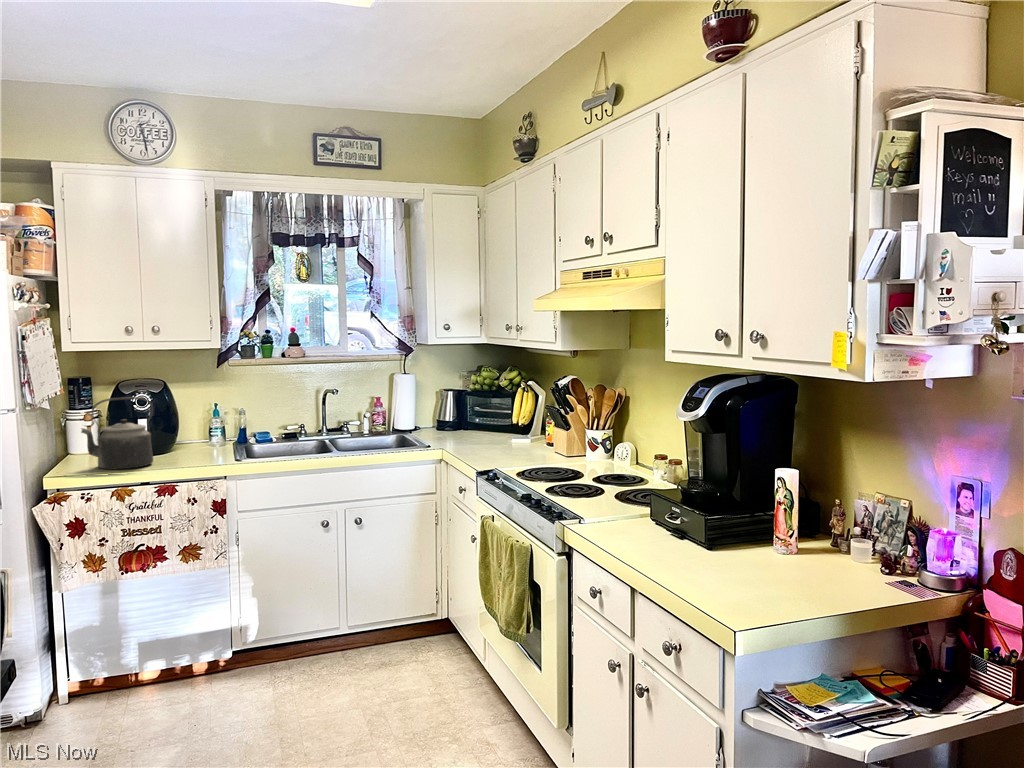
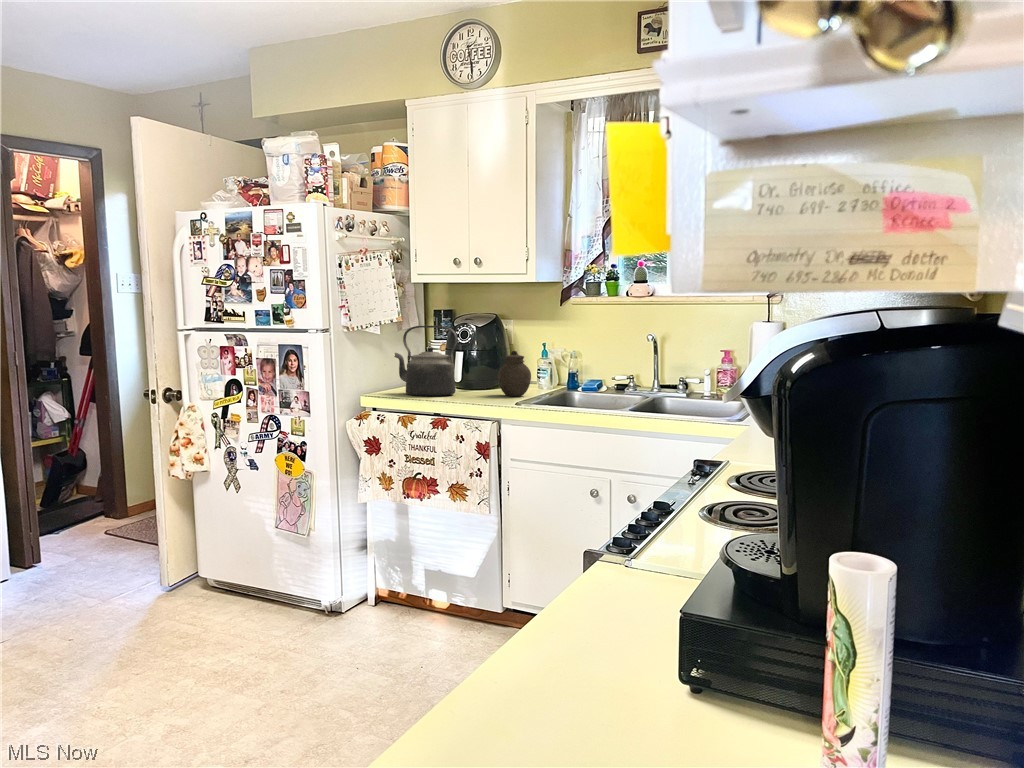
jar: none [183,414,216,455] -> present [498,351,531,396]

